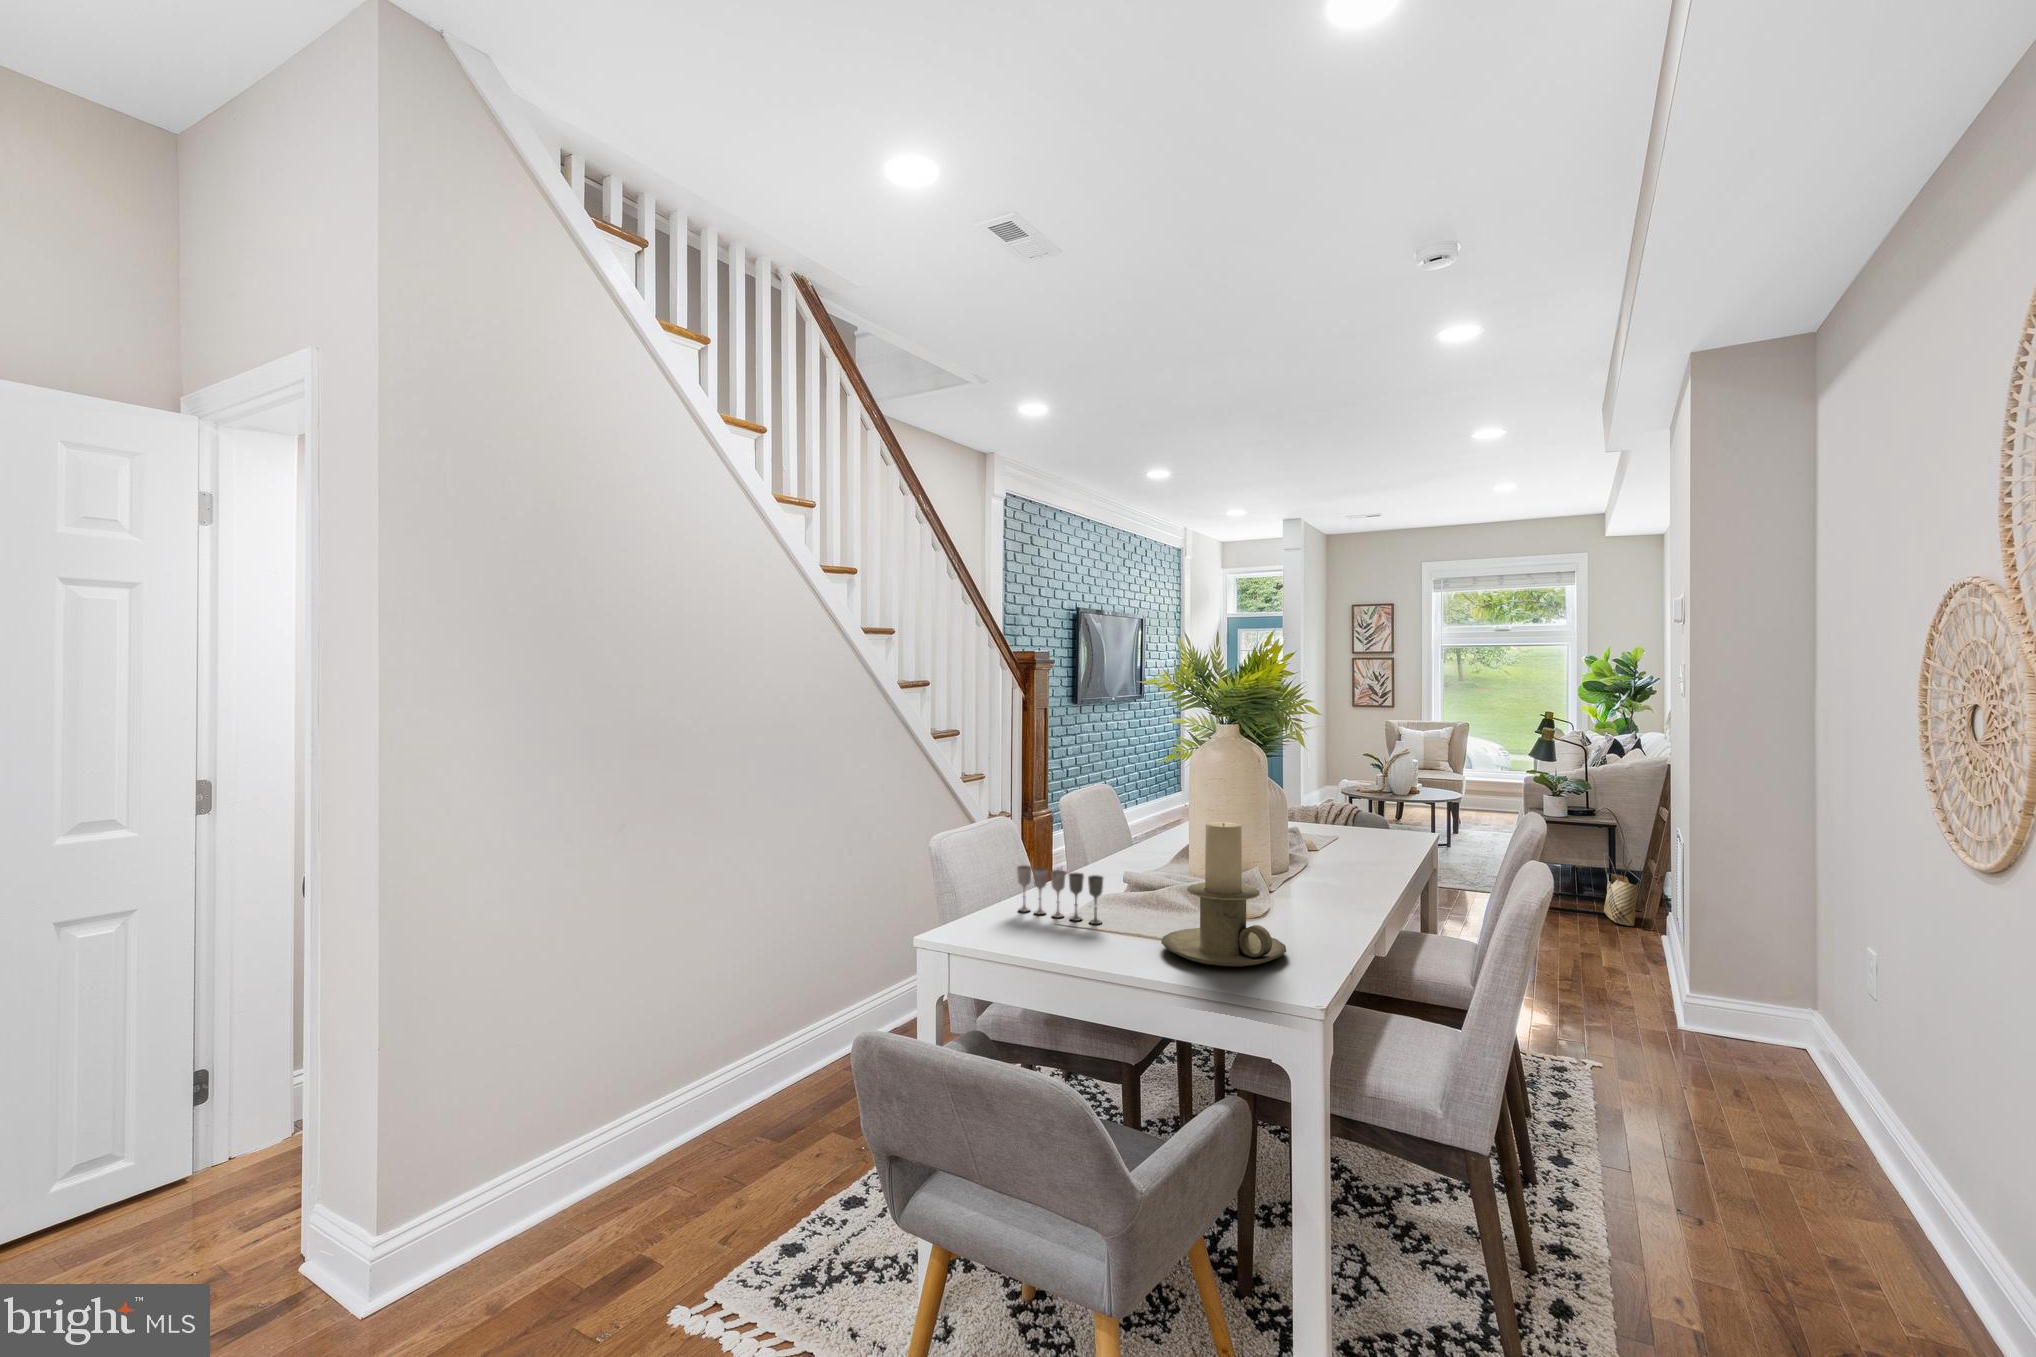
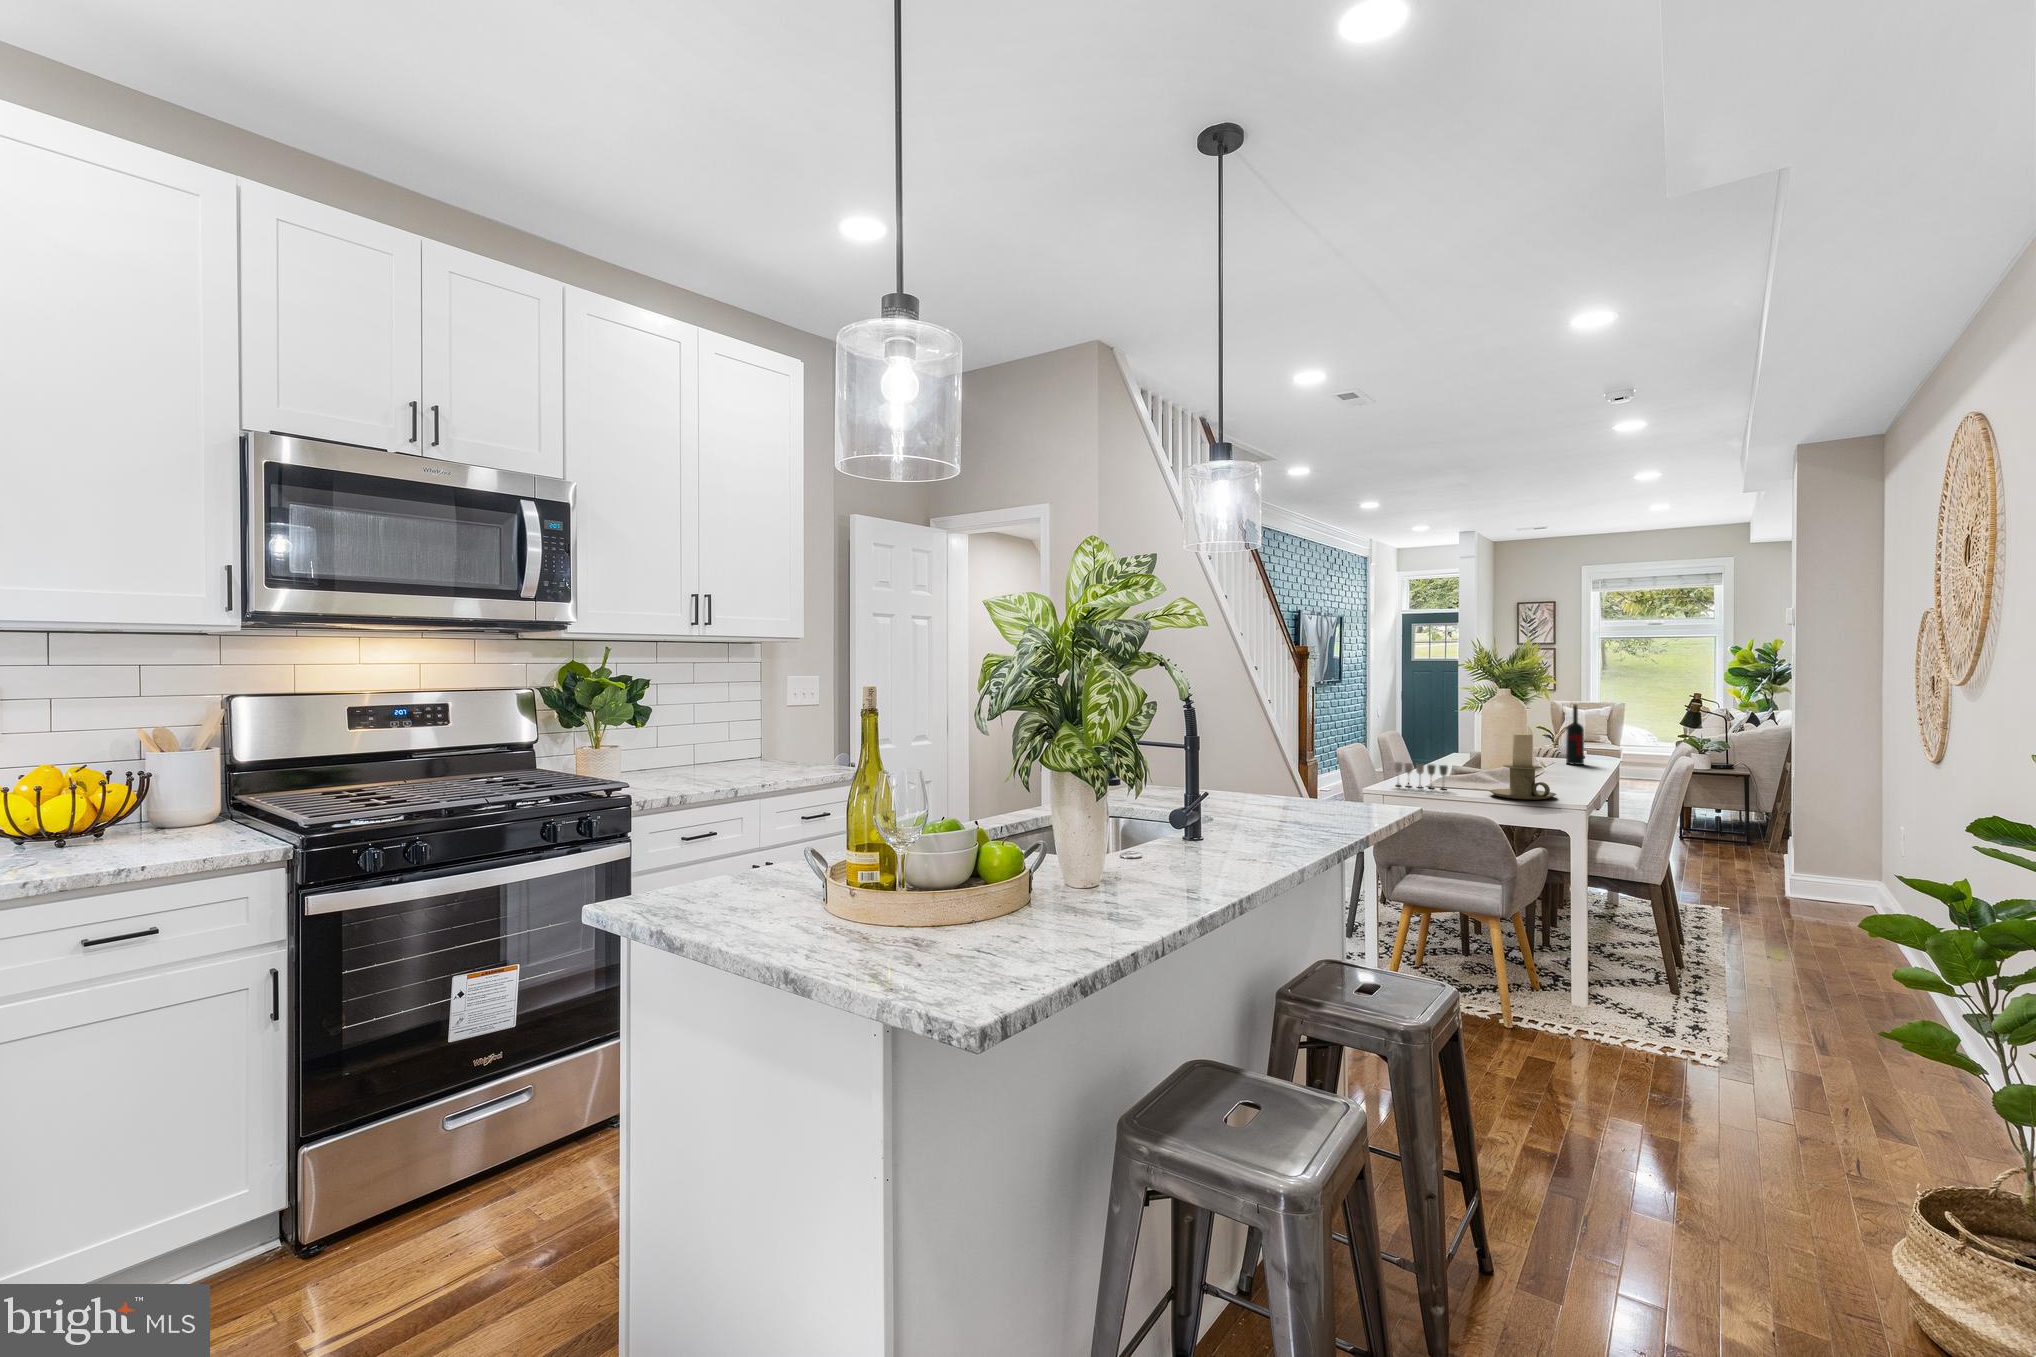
wine bottle: none [1355,744,1381,844] -> present [1566,704,1584,765]
woven basket: present [1604,852,1641,926] -> none [1740,796,1770,850]

